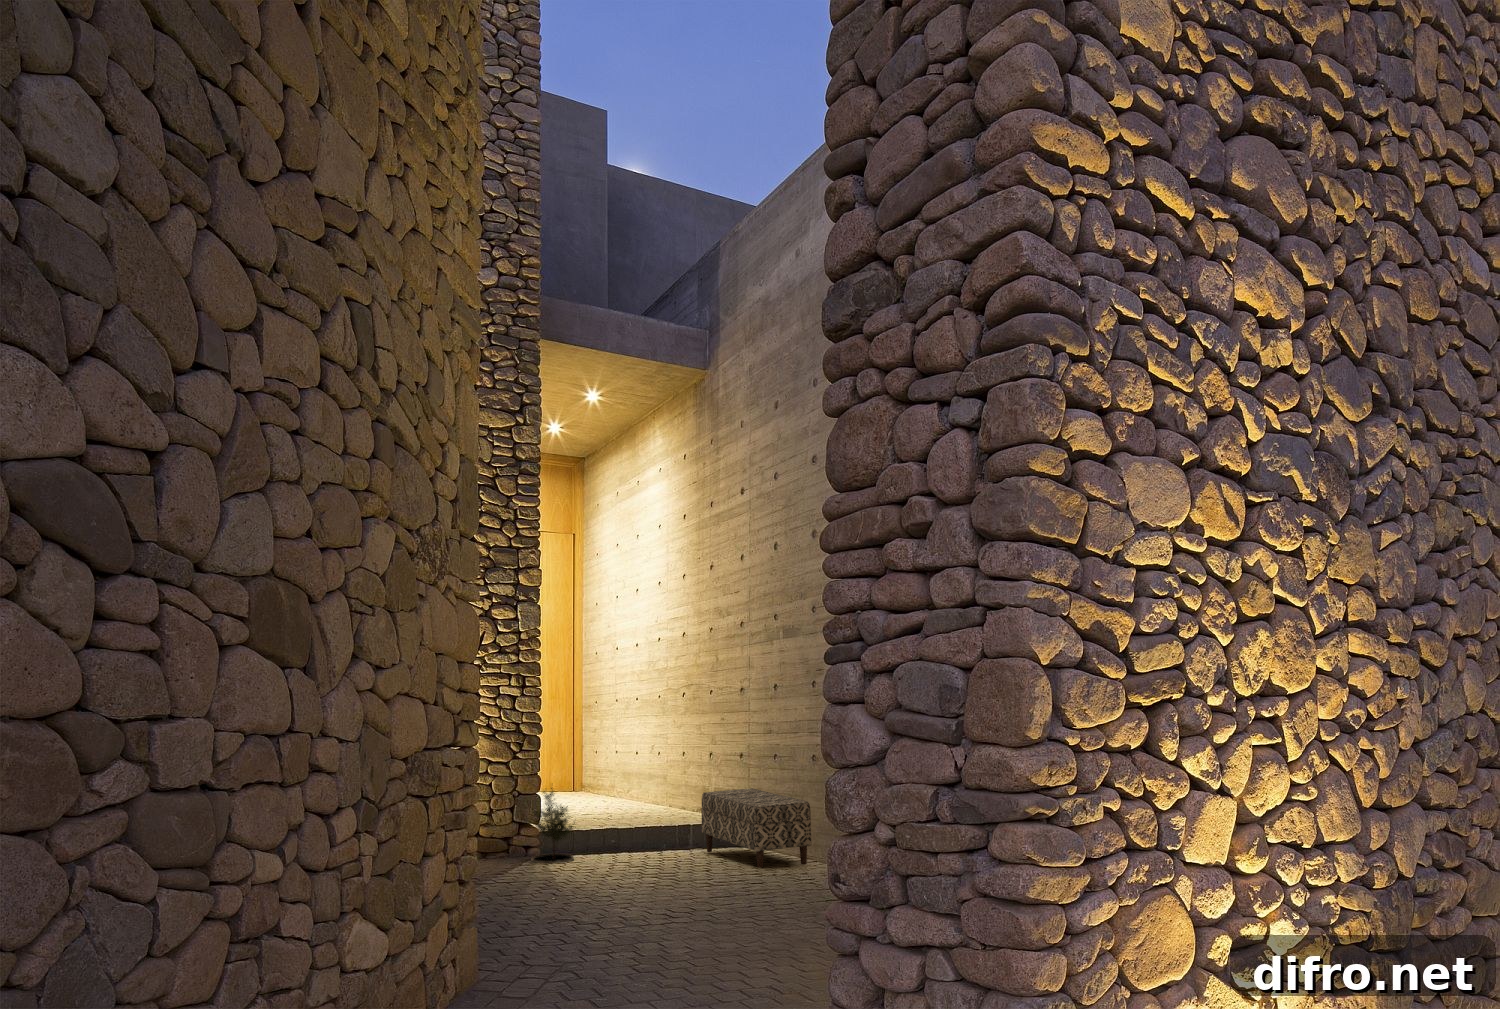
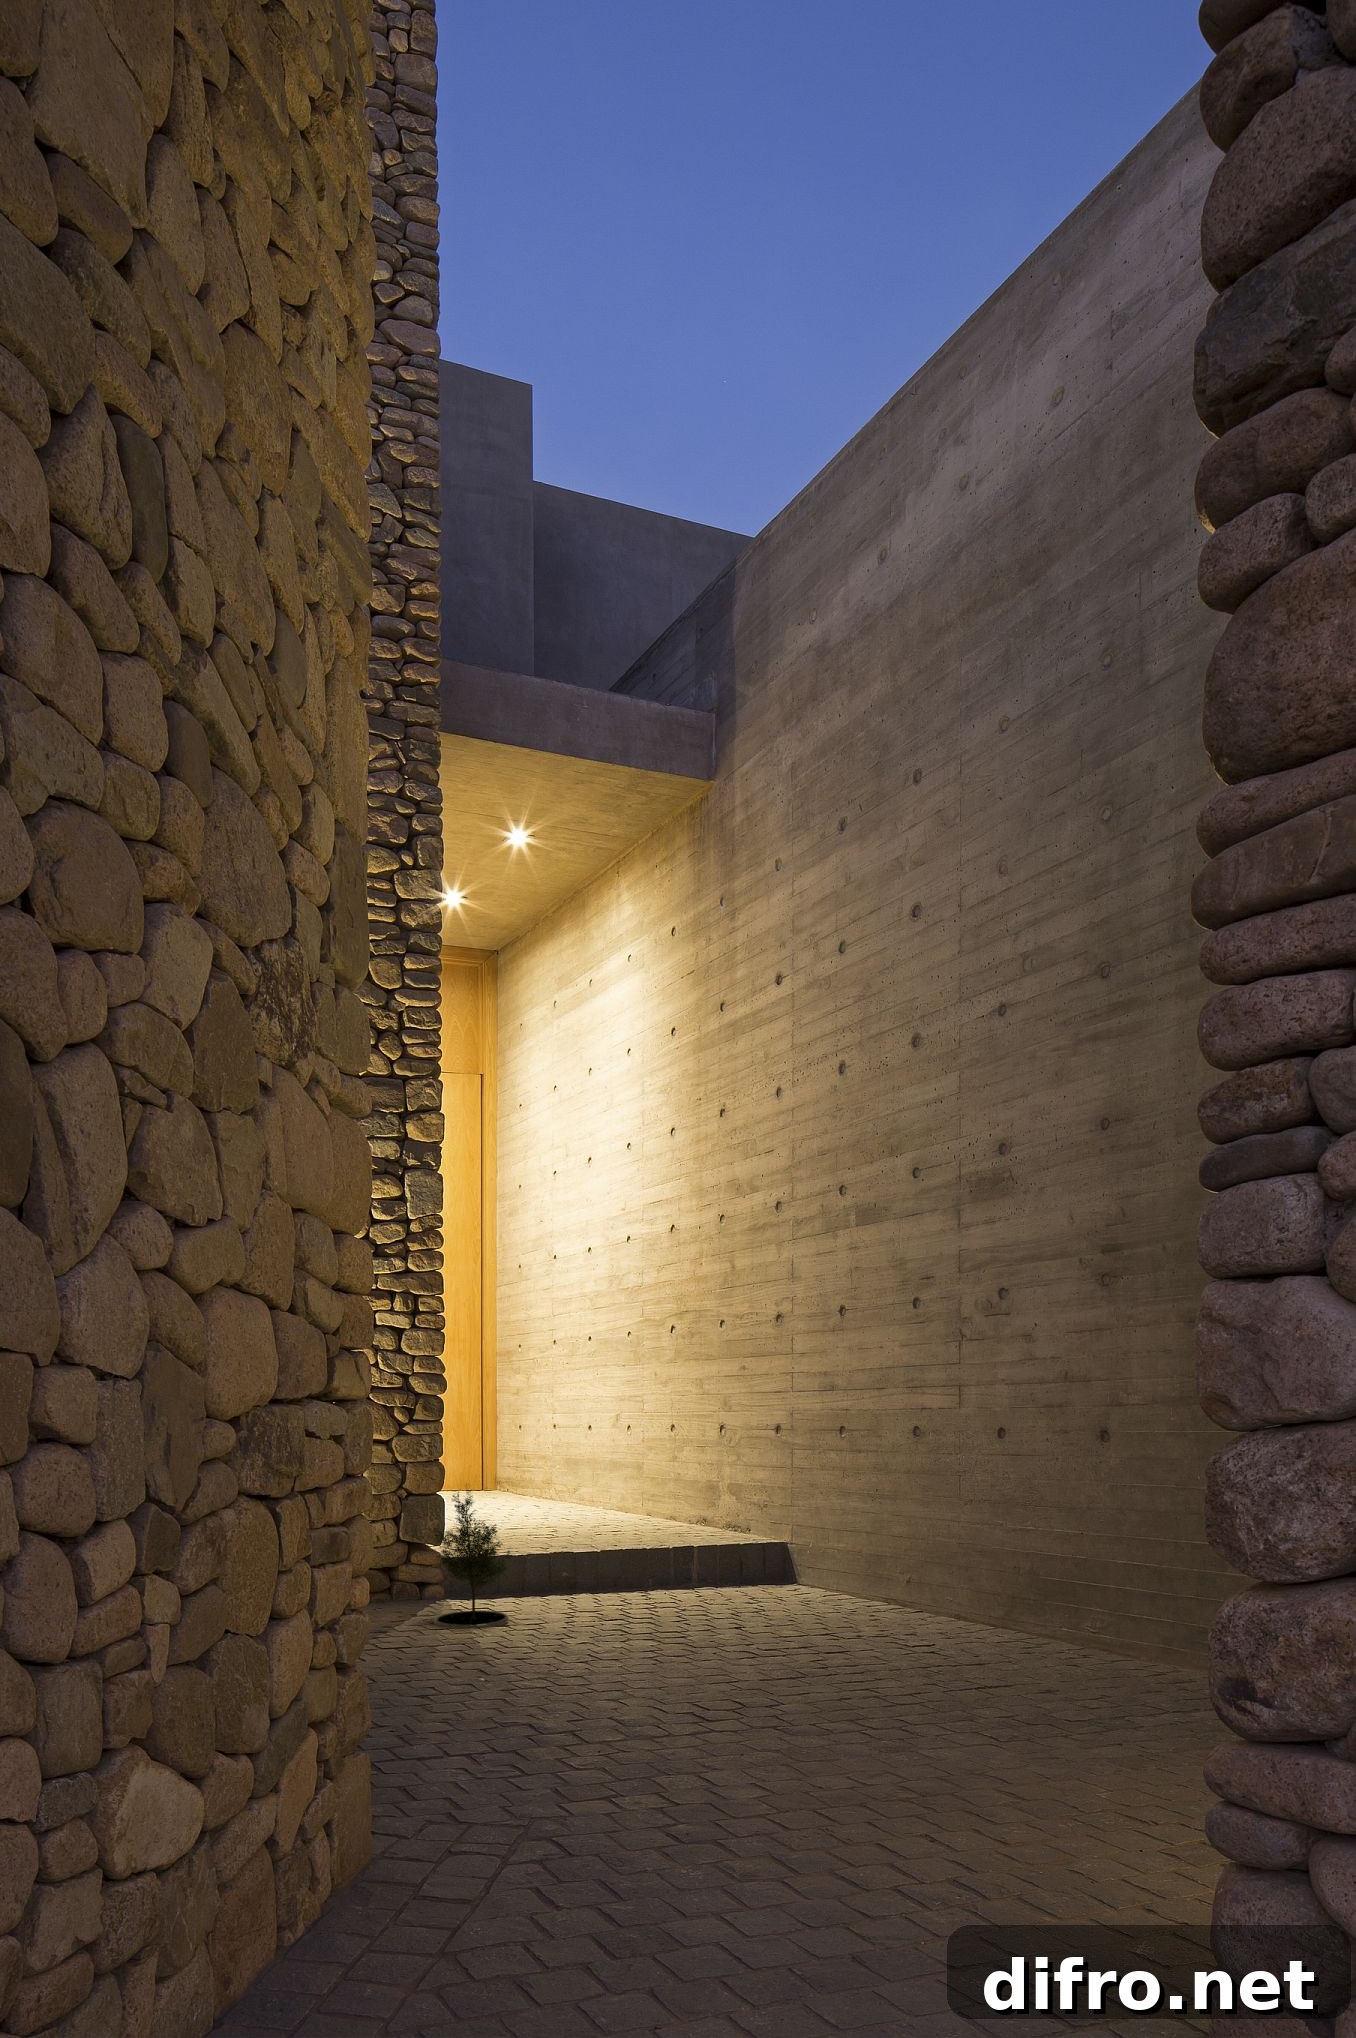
bench: present [701,788,811,868] -> none [729,1494,935,1647]

